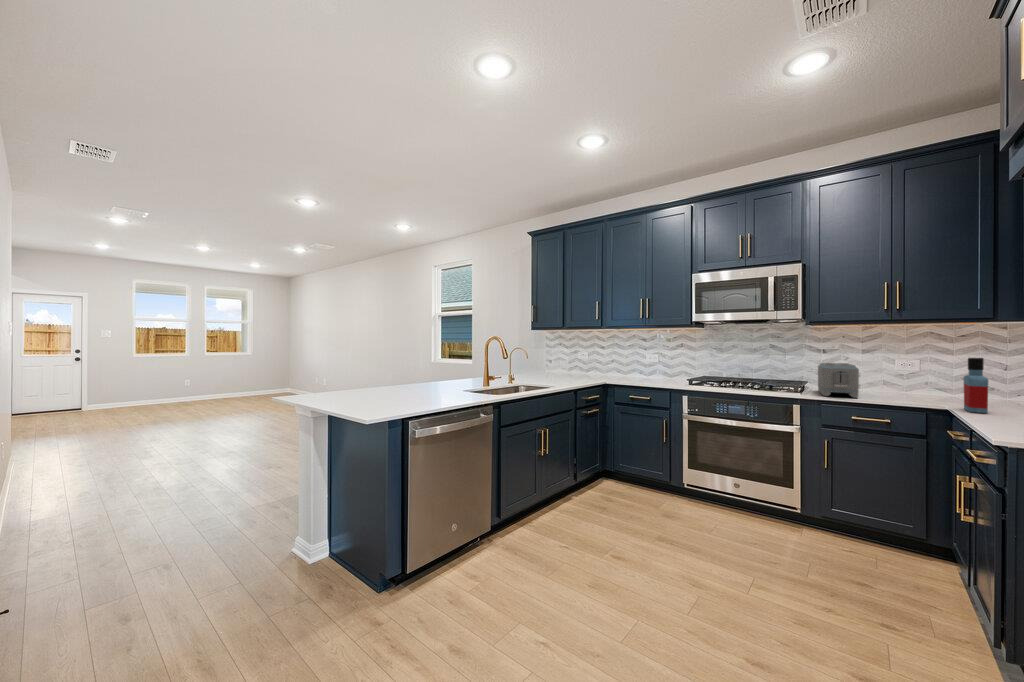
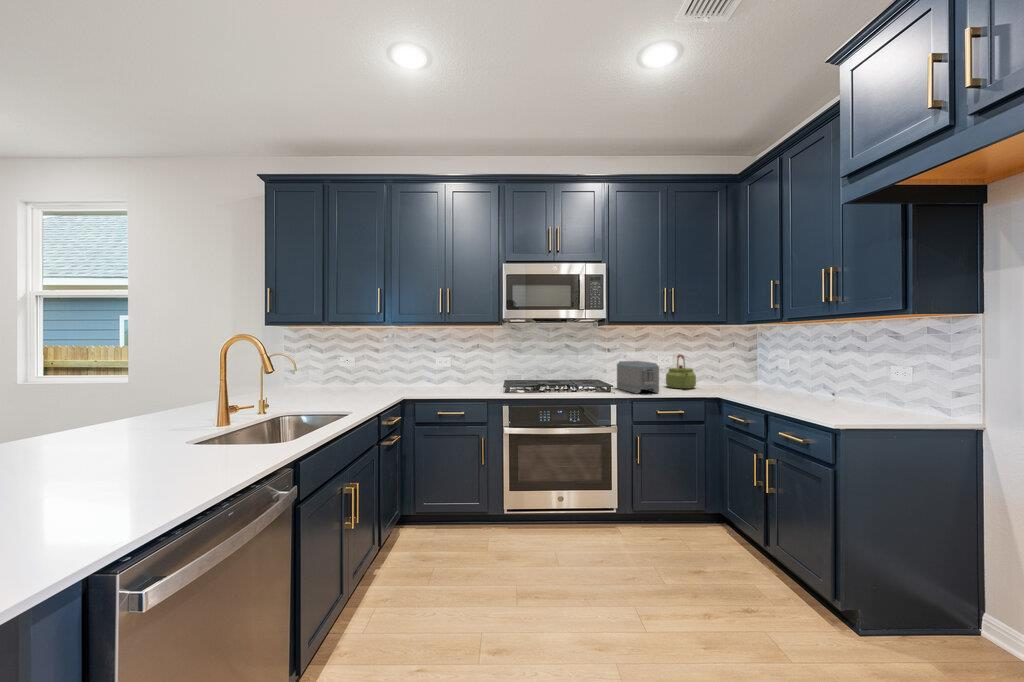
kettle: none [894,358,940,399] -> present [666,355,696,389]
bottle: present [964,358,988,413] -> none [728,354,750,398]

